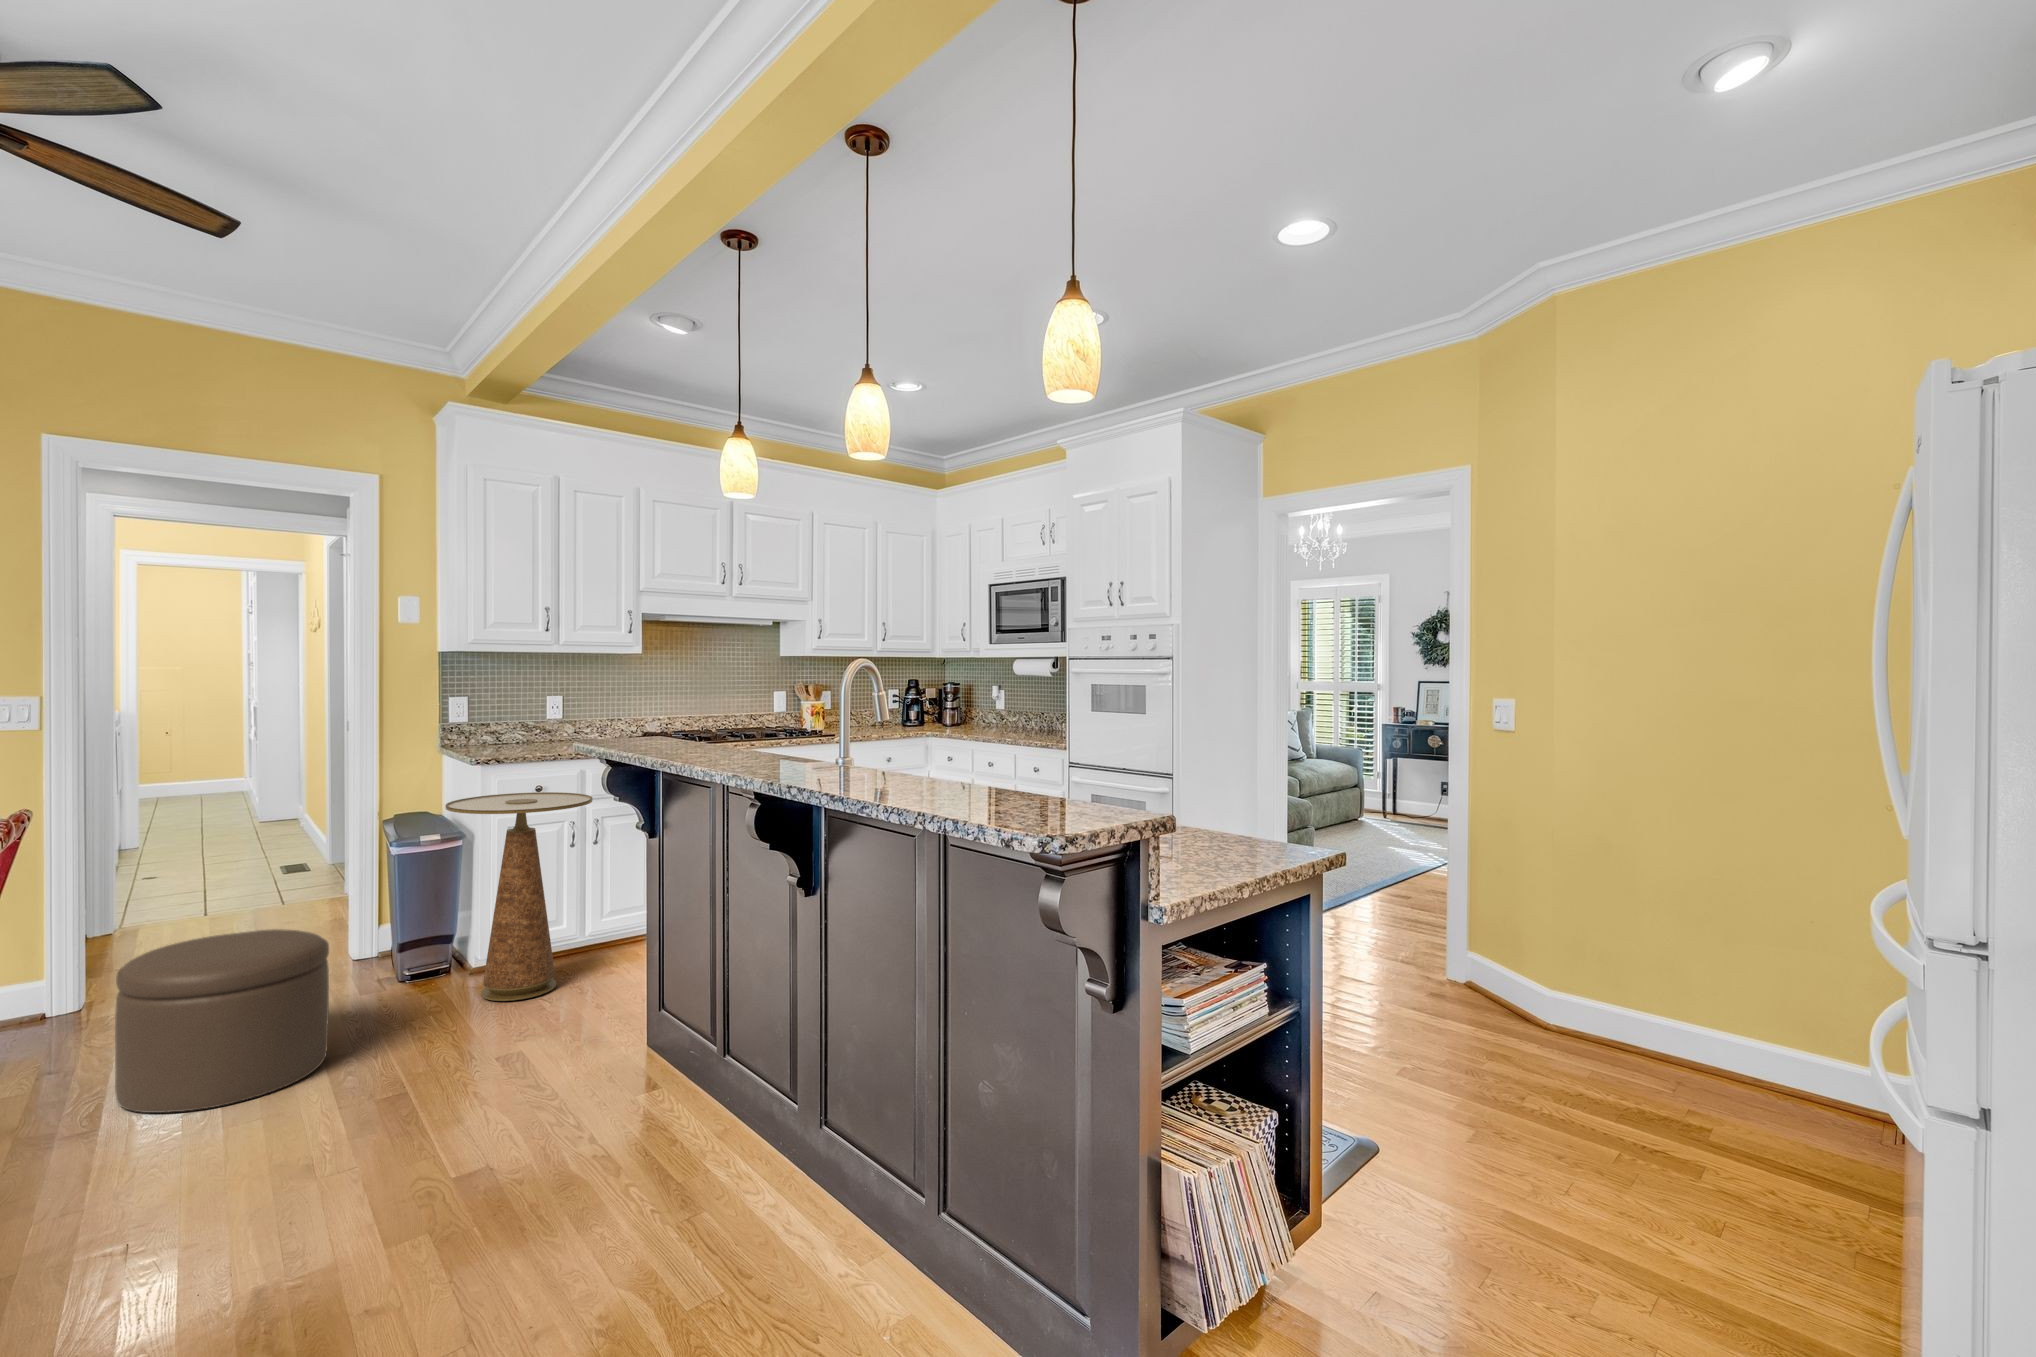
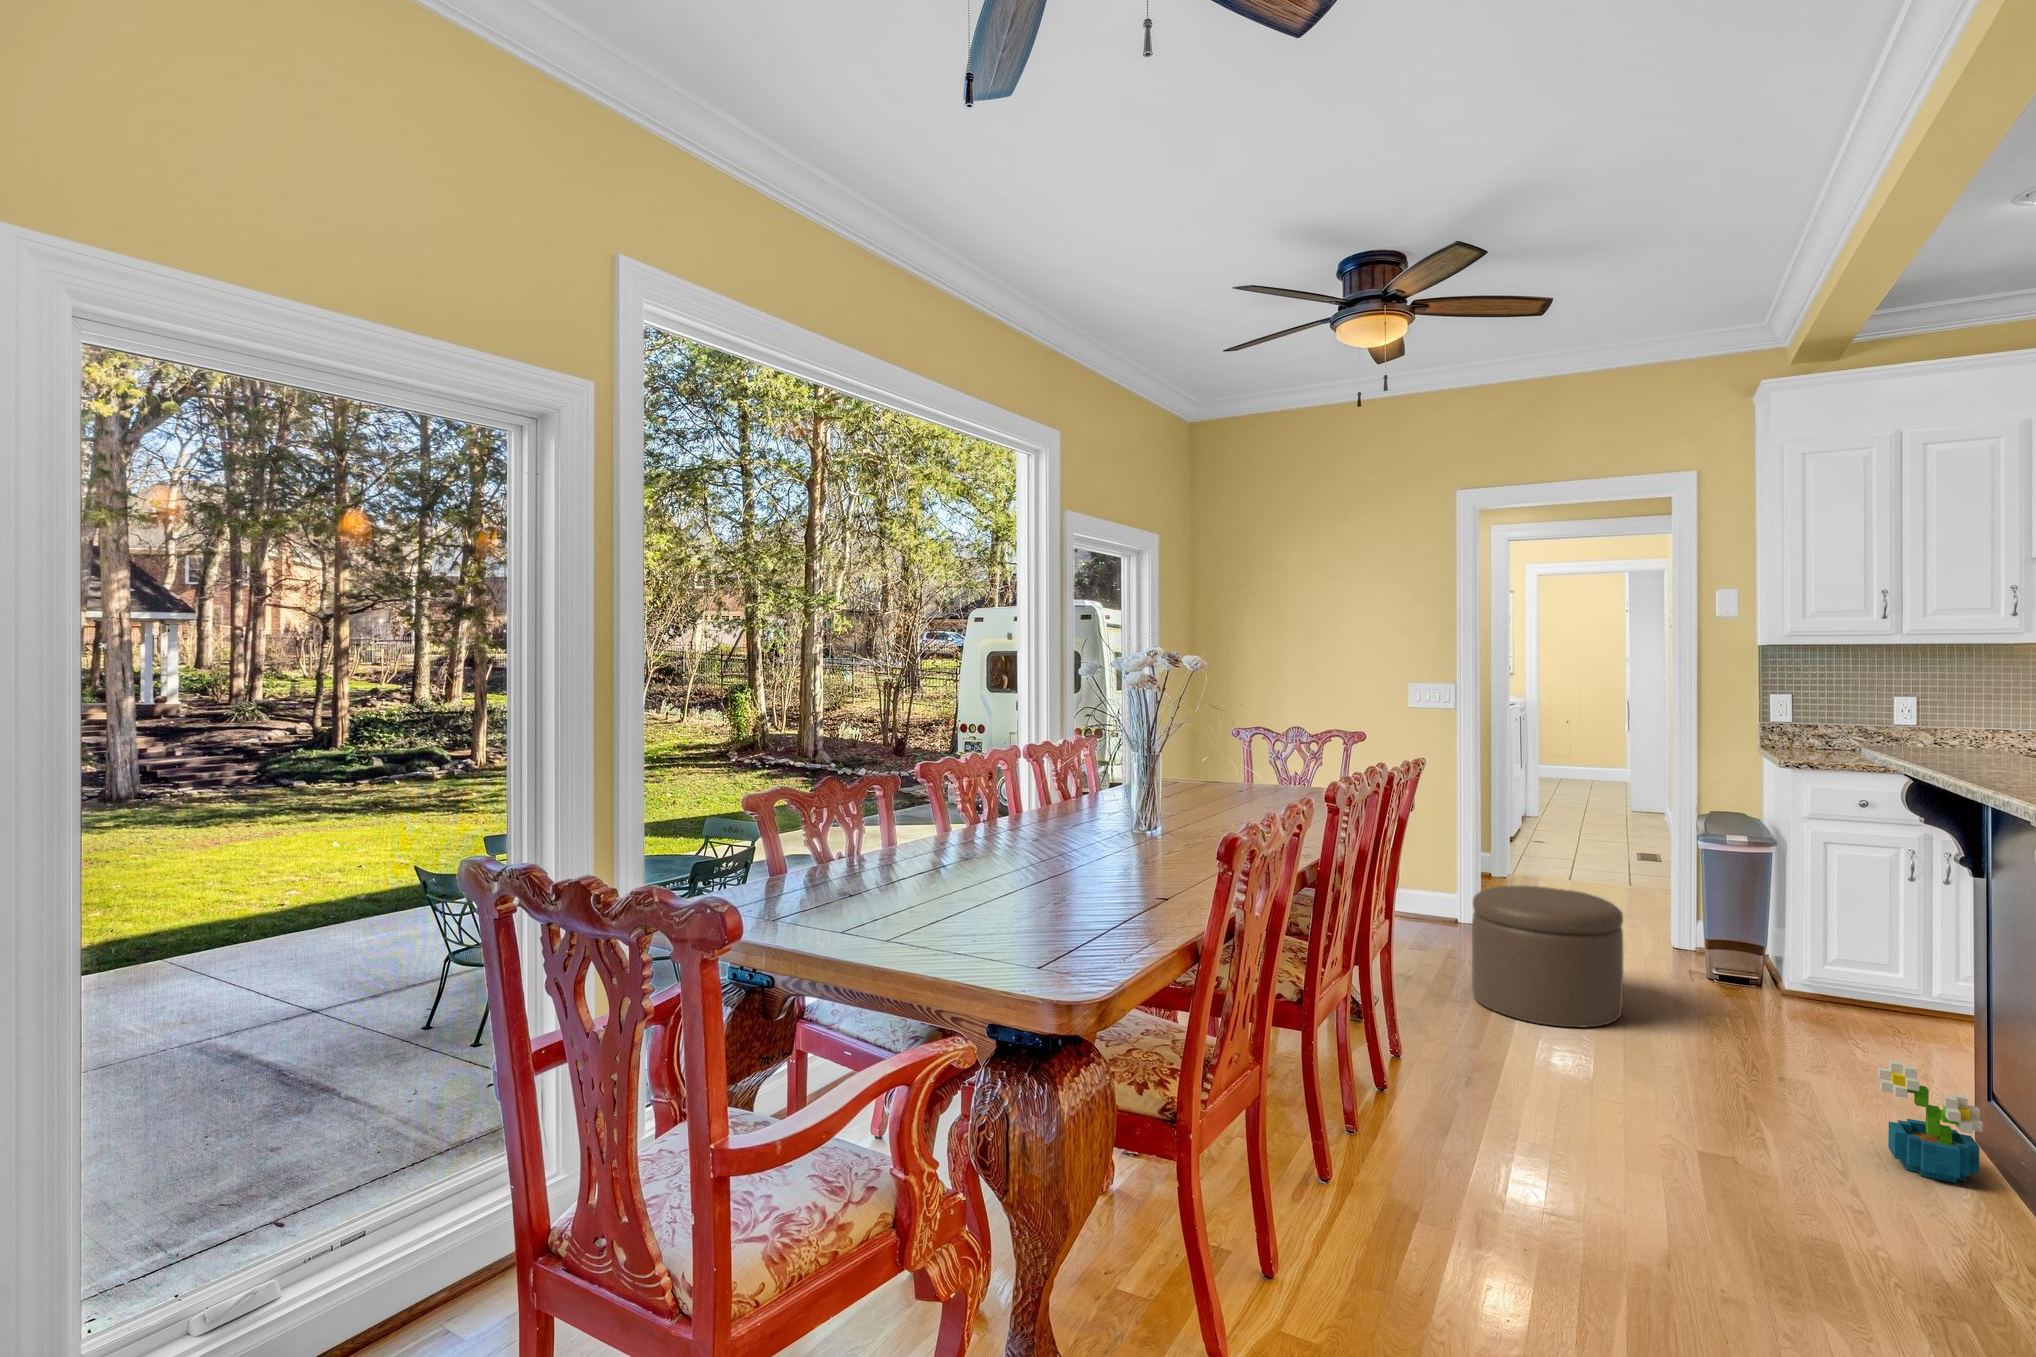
side table: present [445,792,592,1001] -> none [1745,803,1932,1038]
decorative plant: none [596,1007,668,1097] -> present [1878,1060,1983,1183]

